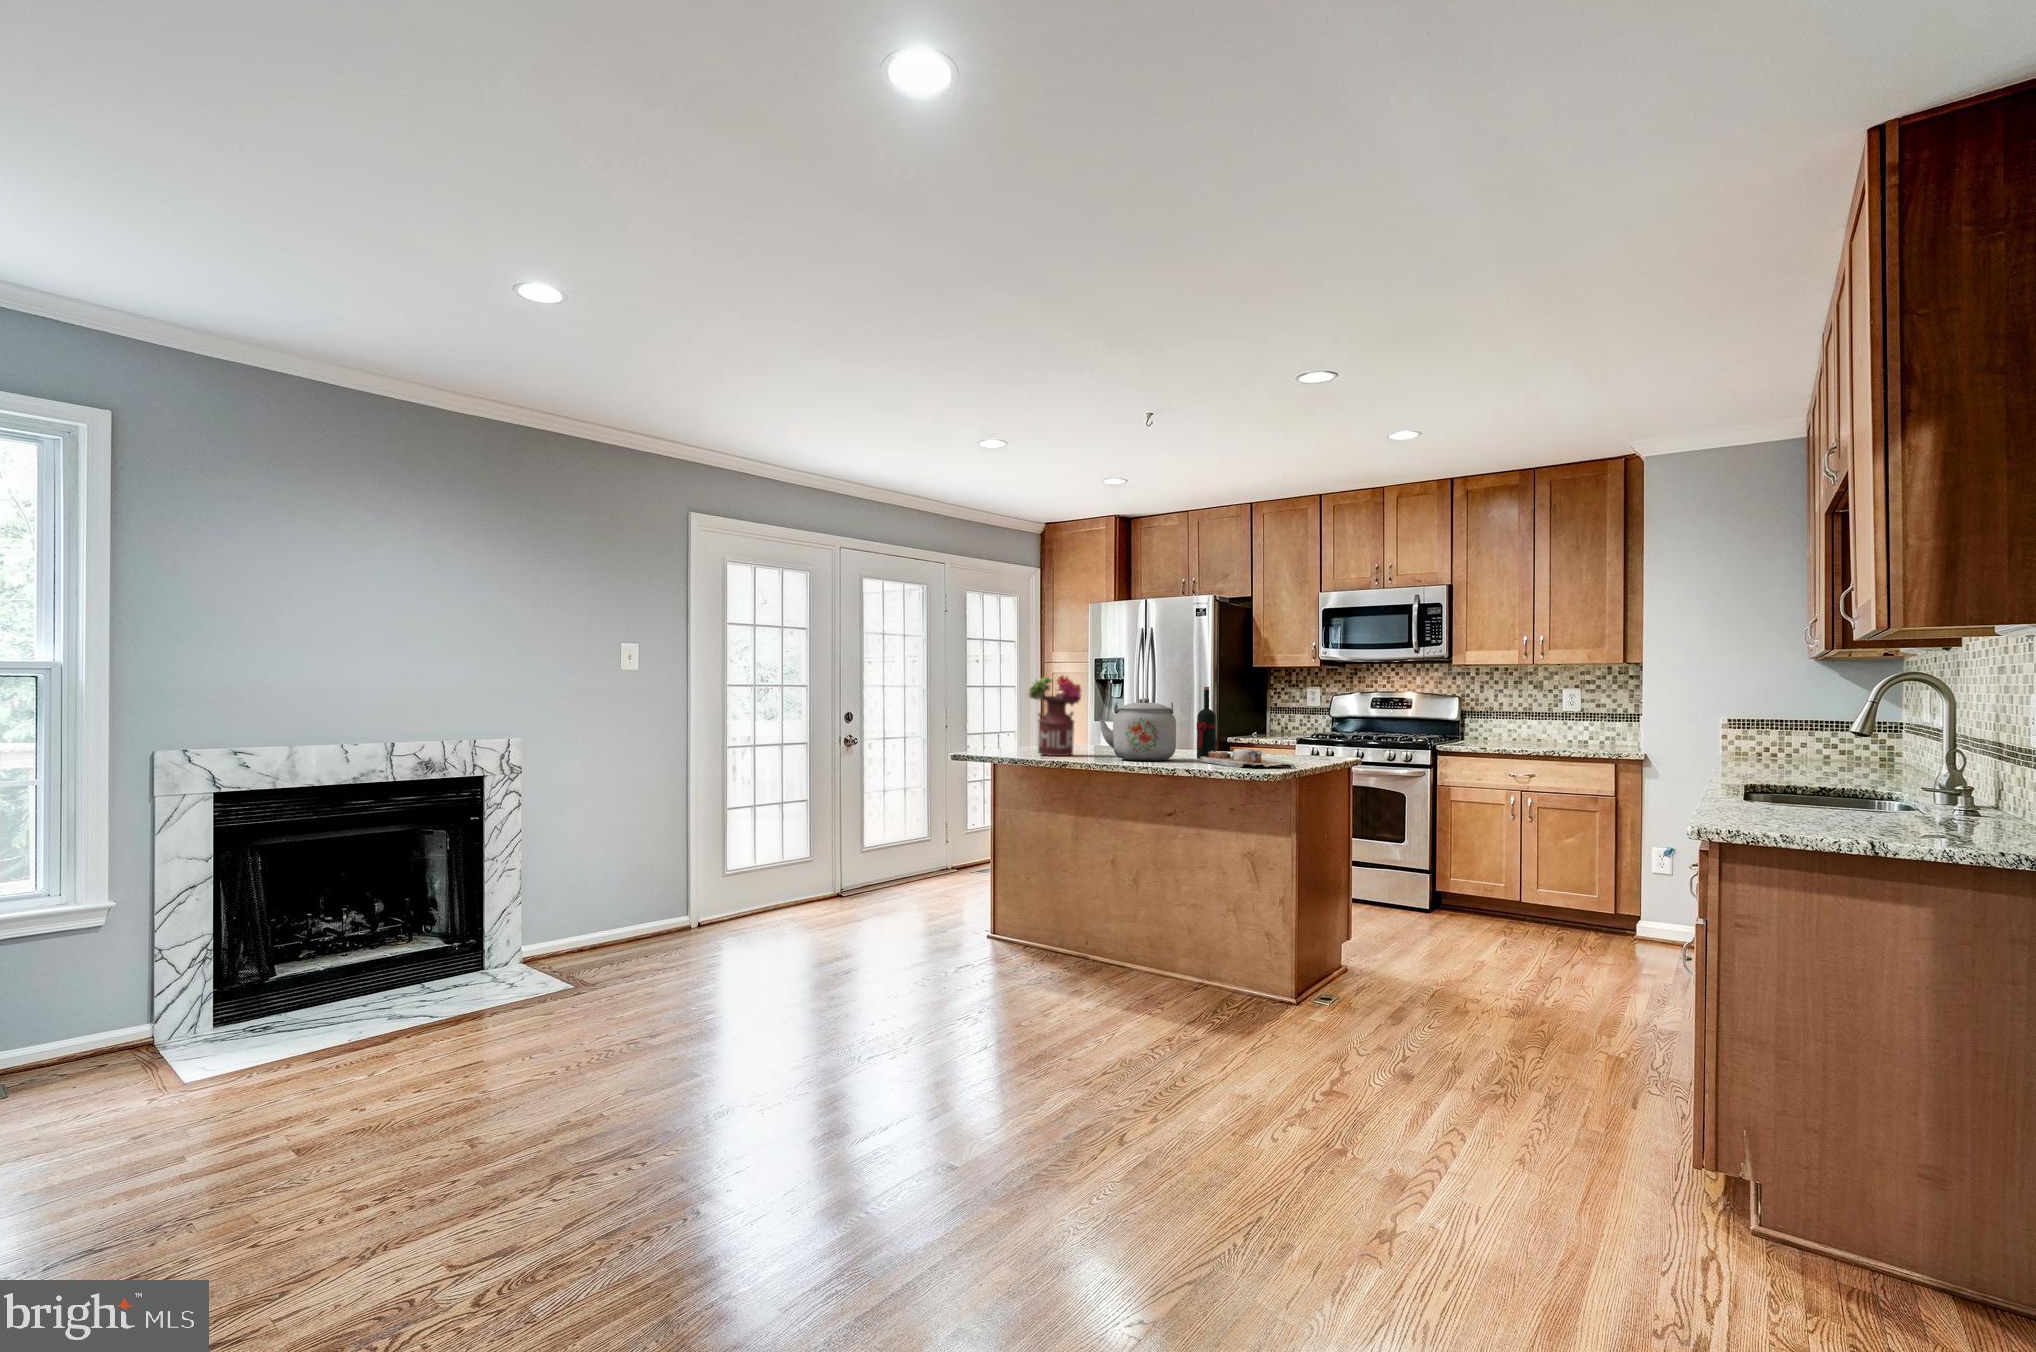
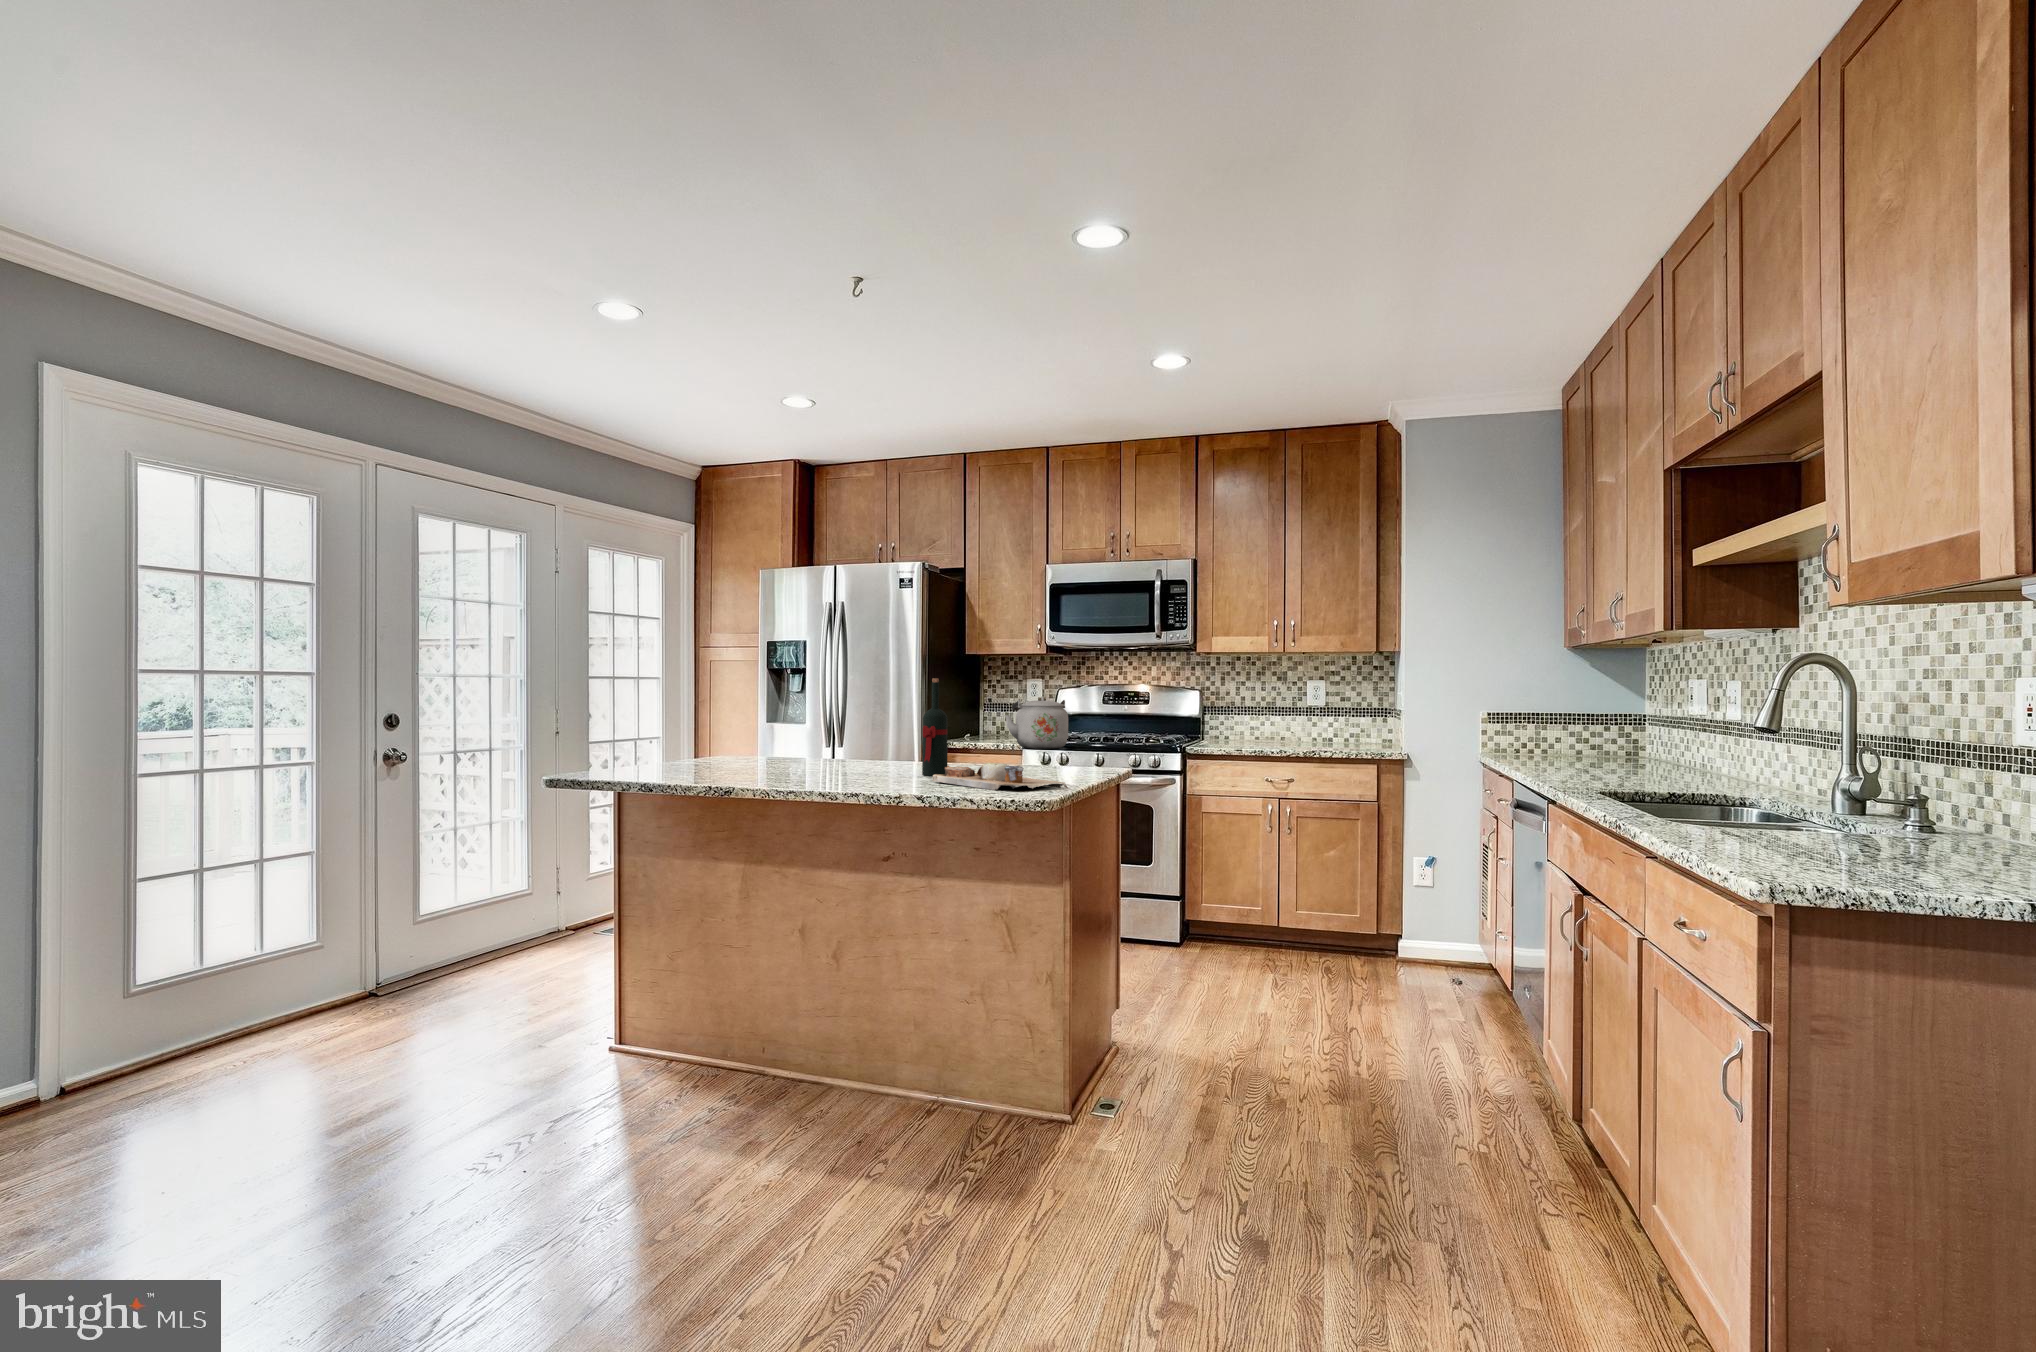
flower arrangement: present [1028,675,1081,756] -> none [681,661,763,778]
kettle: present [1099,698,1176,761] -> present [1005,697,1068,749]

